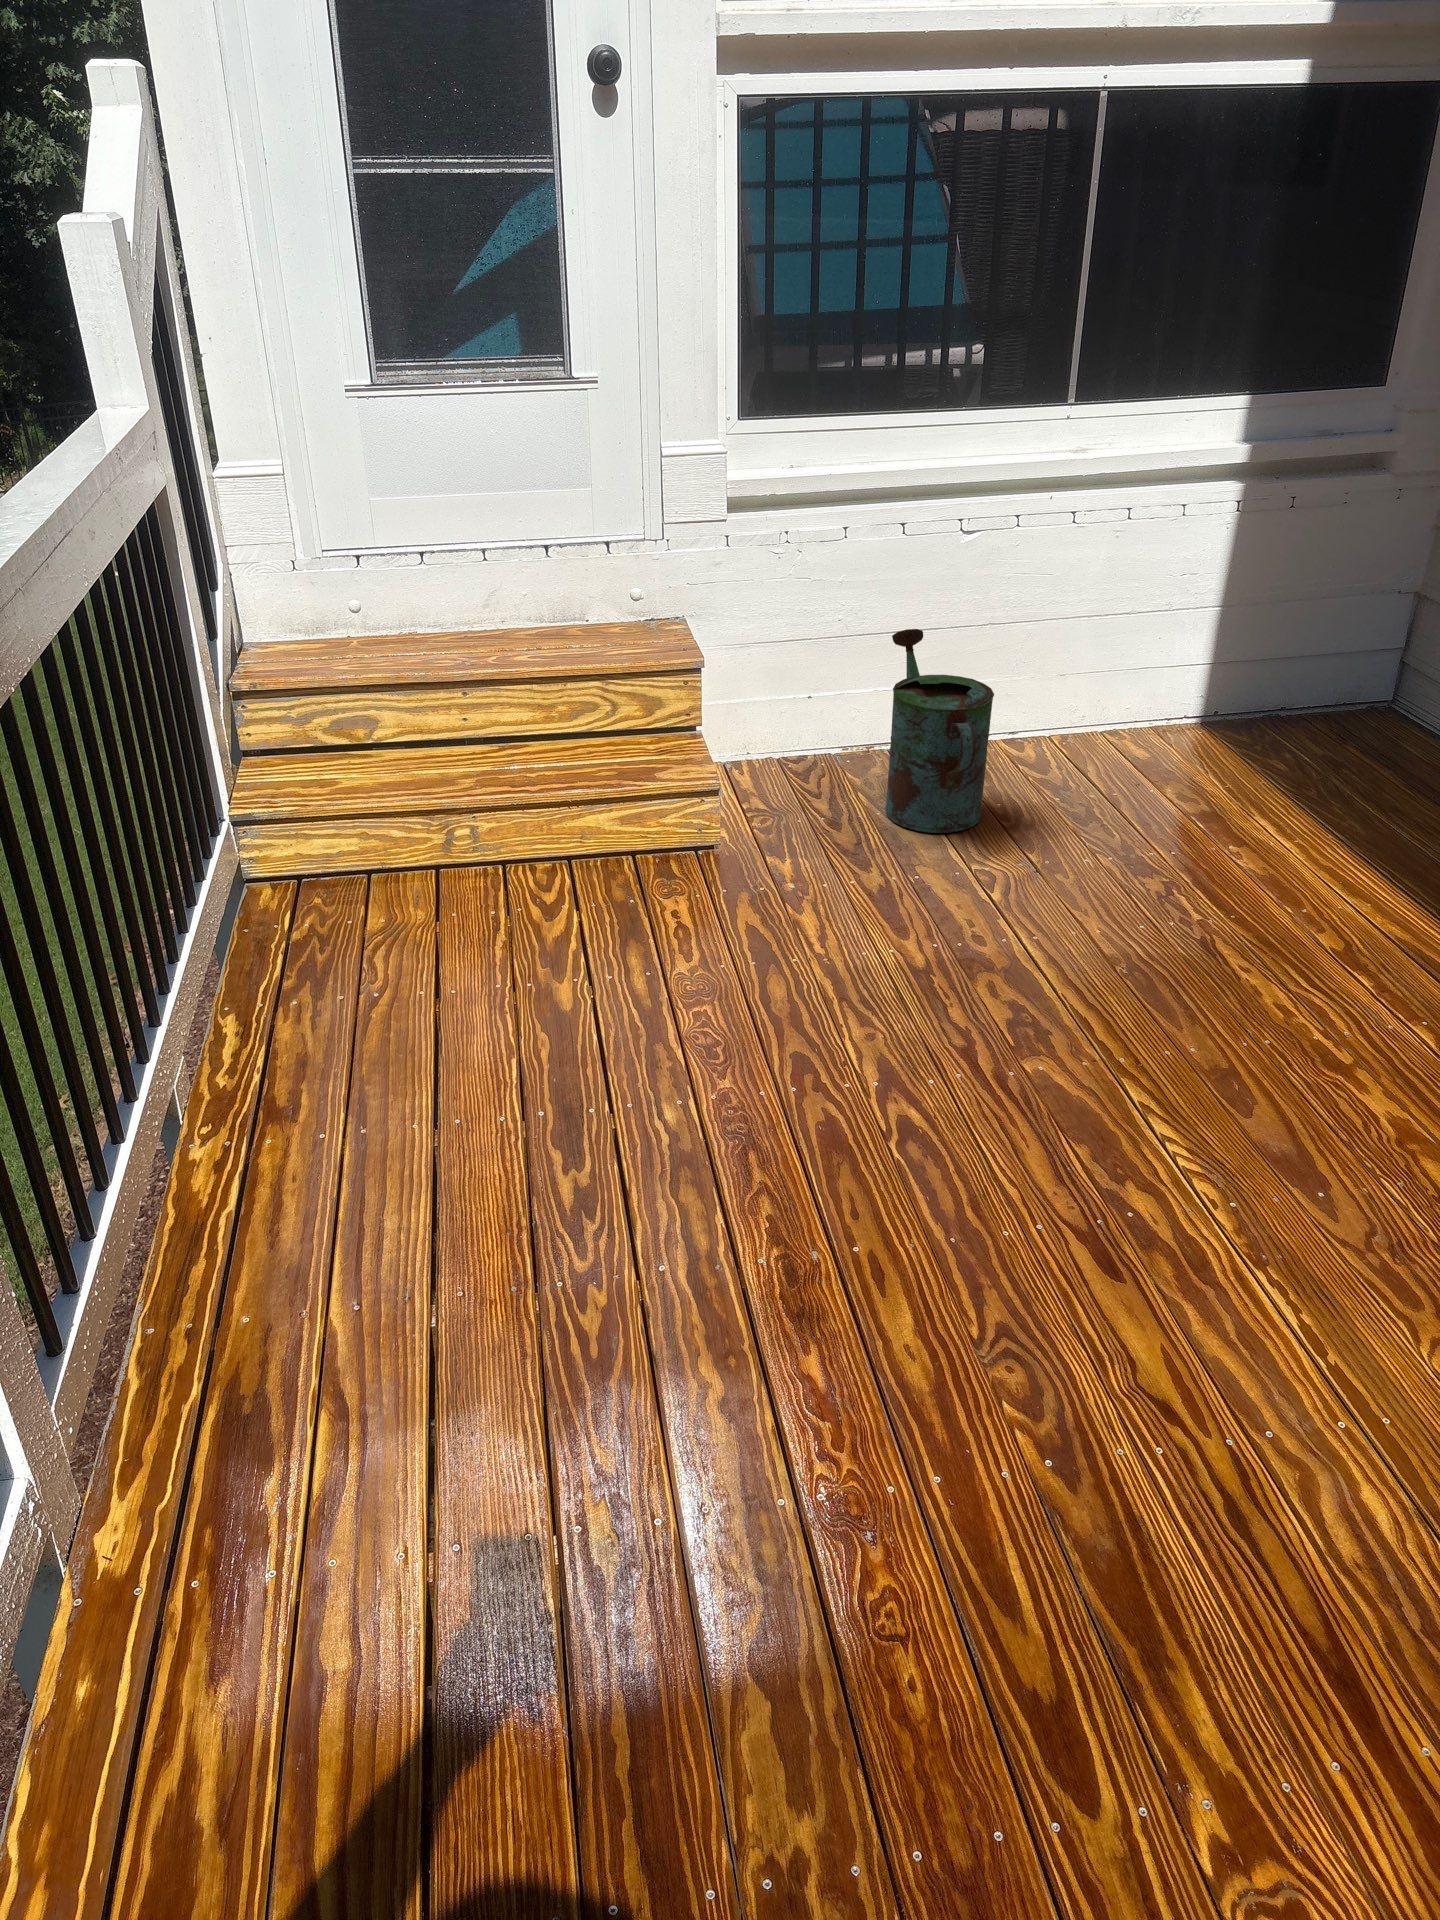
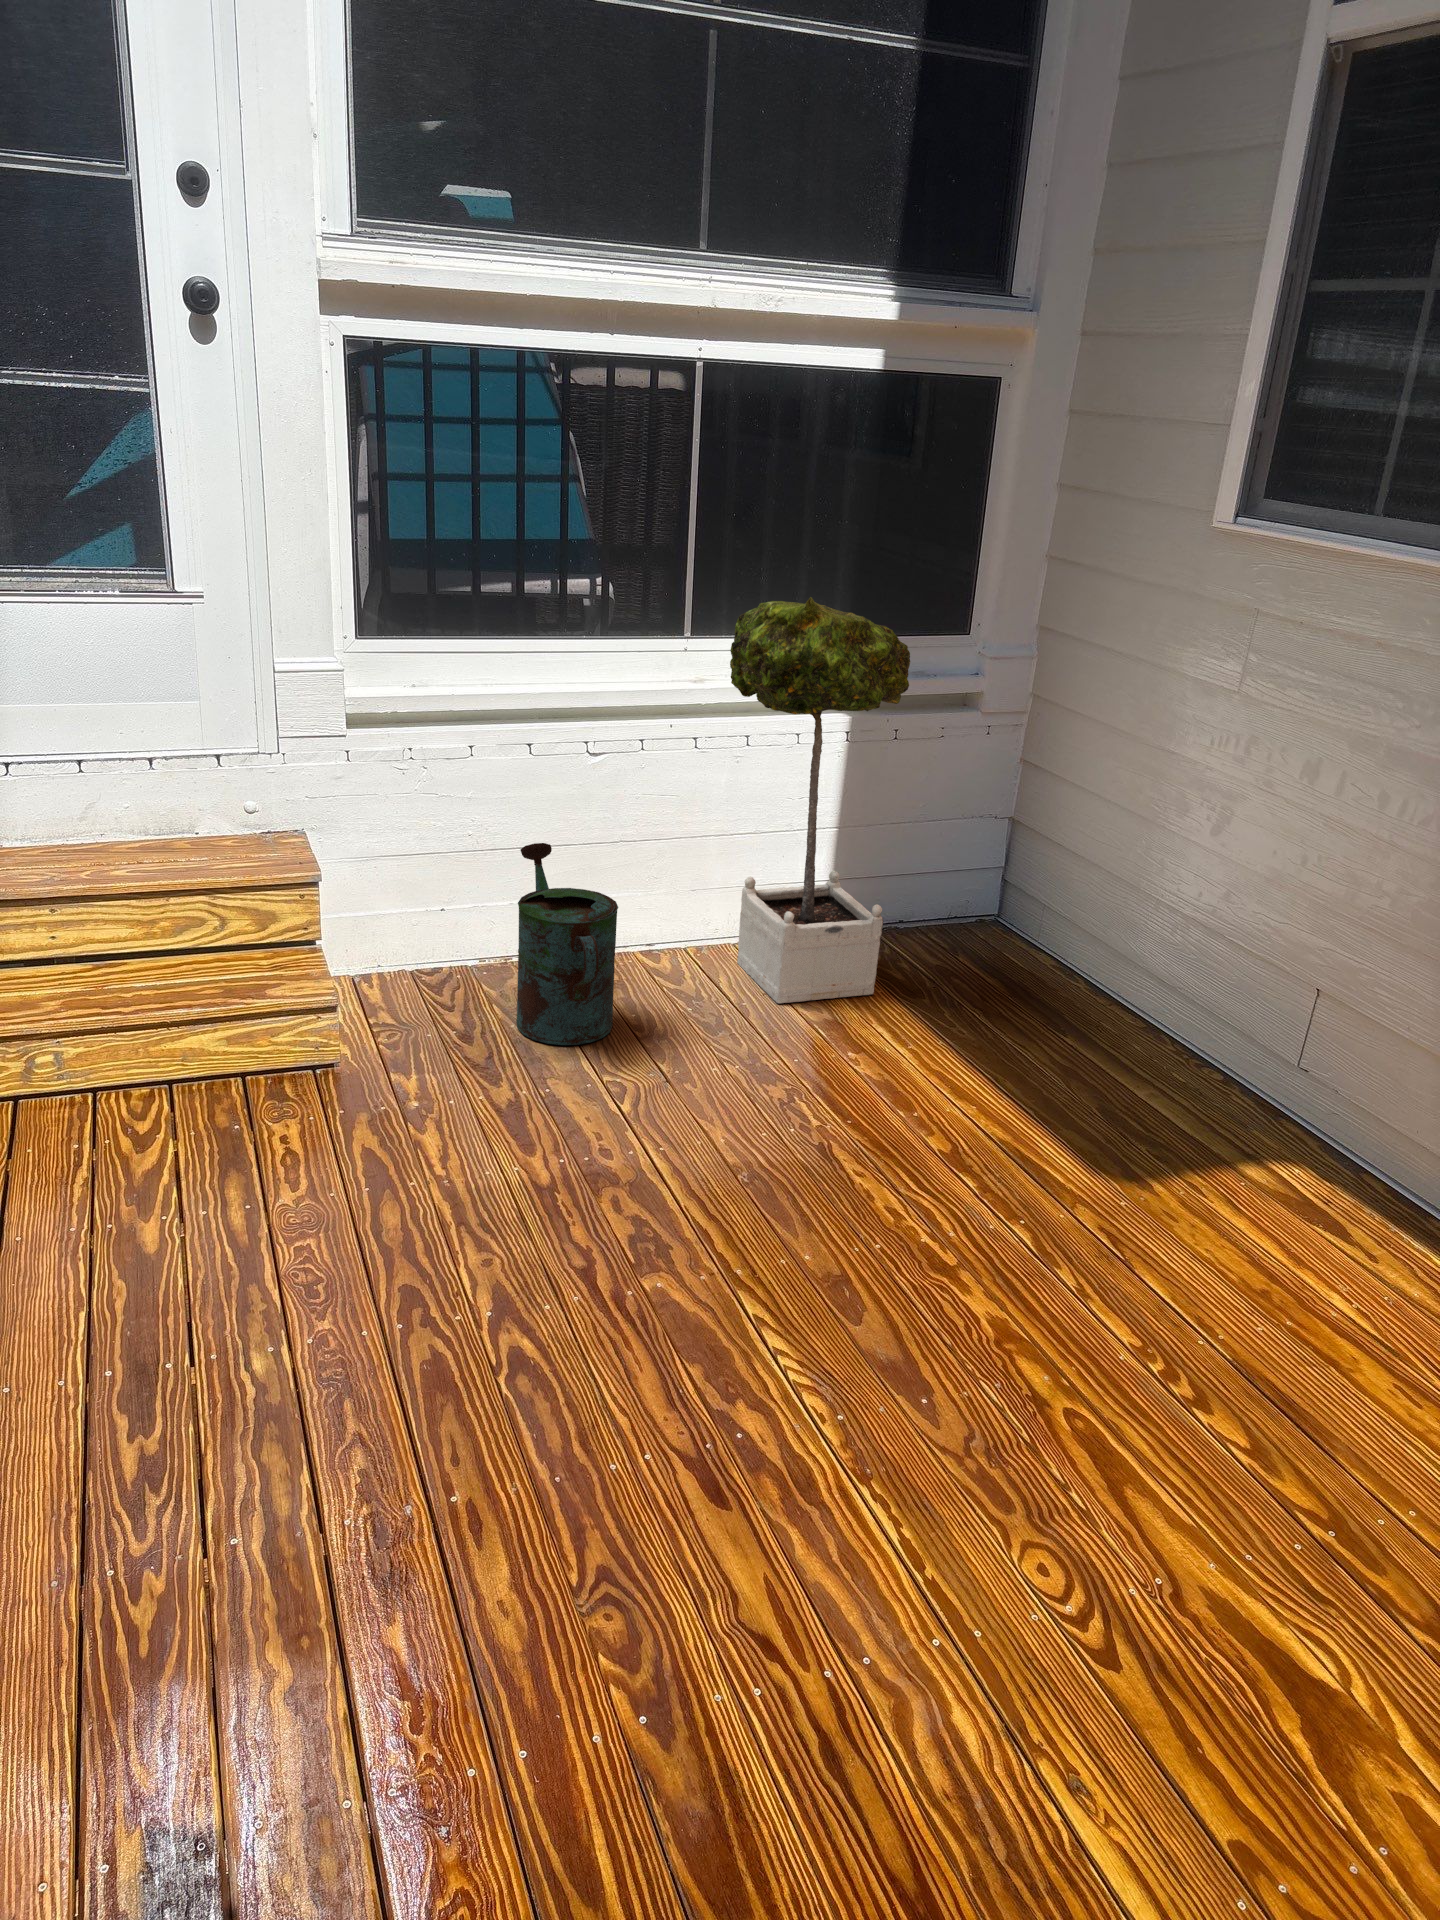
potted tree: none [1106,356,1324,796] -> present [730,597,910,1003]

